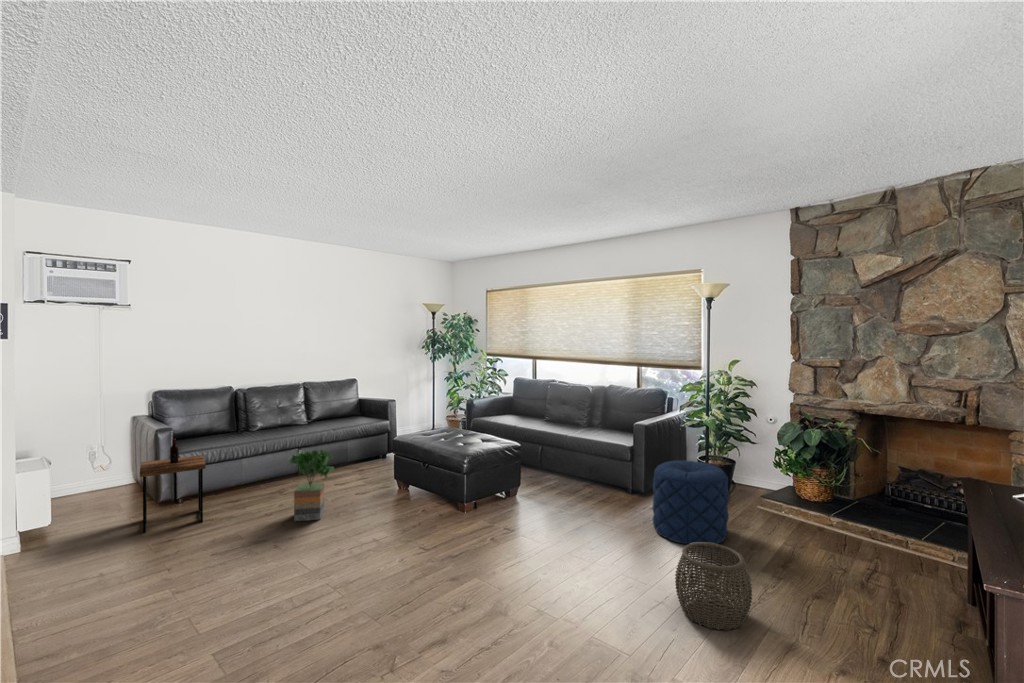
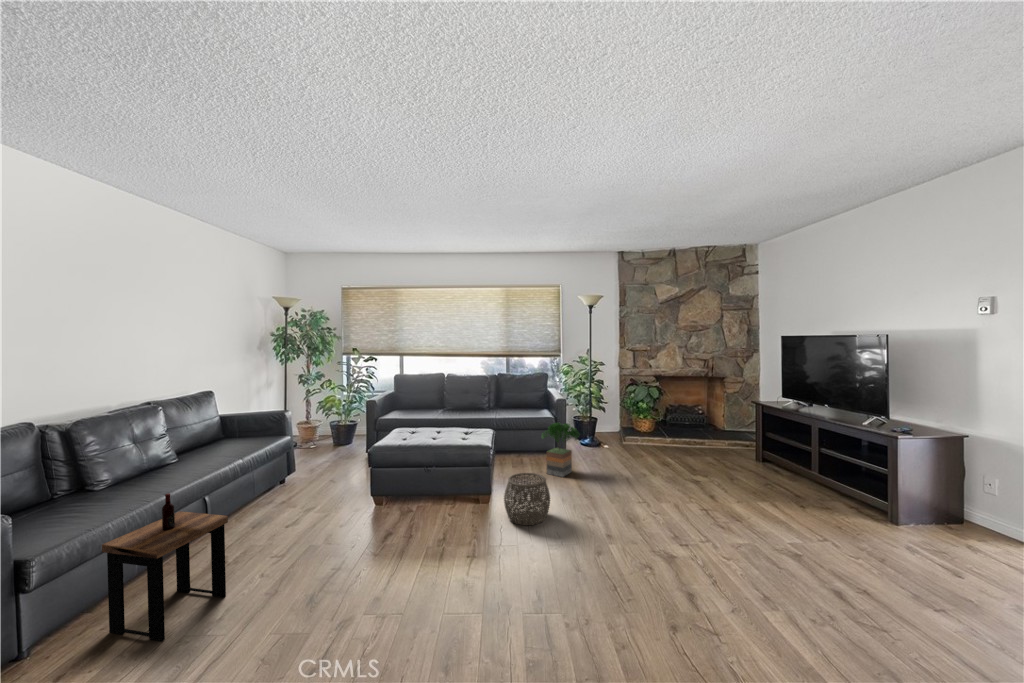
potted tree: present [289,450,334,521] -> present [542,423,579,477]
pouf: present [653,461,729,544] -> none [597,417,645,470]
woven basket: present [675,543,752,631] -> present [504,473,550,525]

